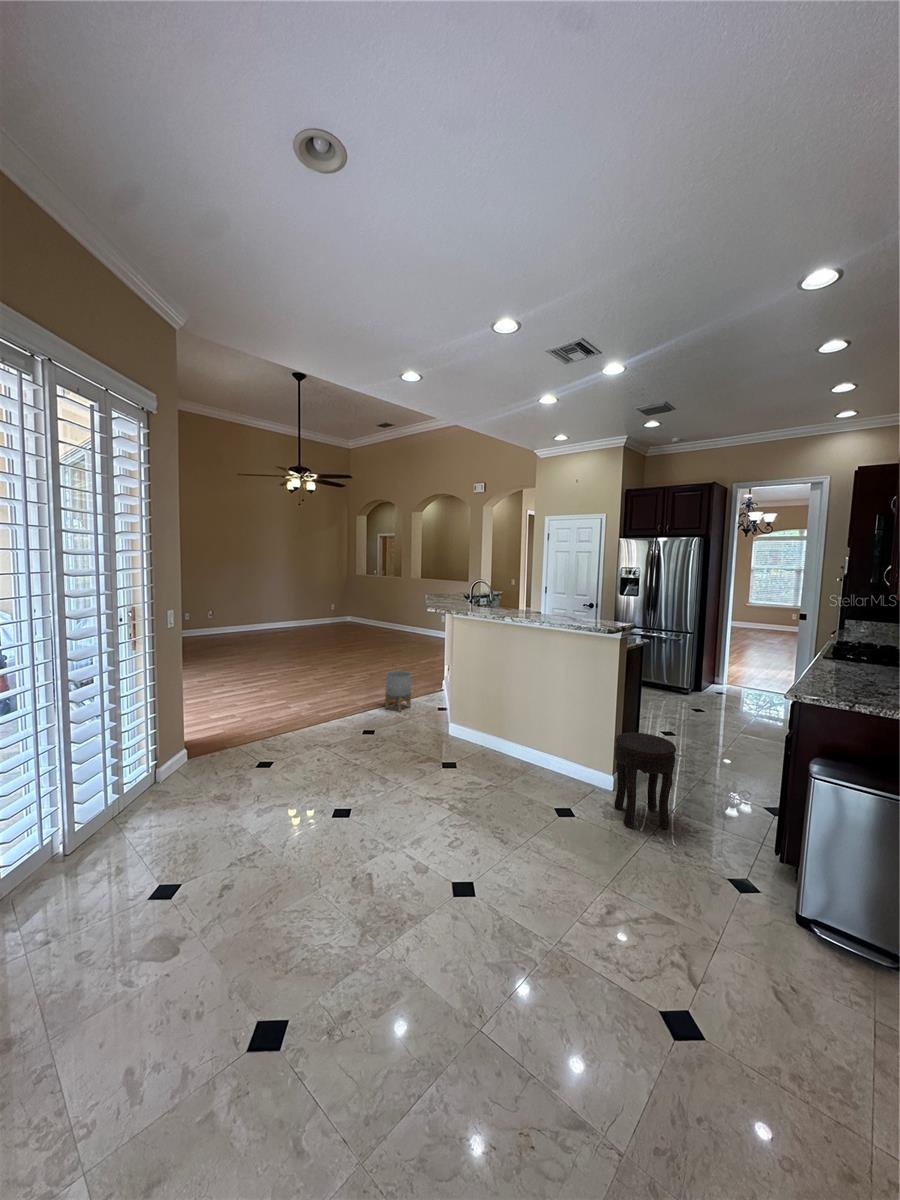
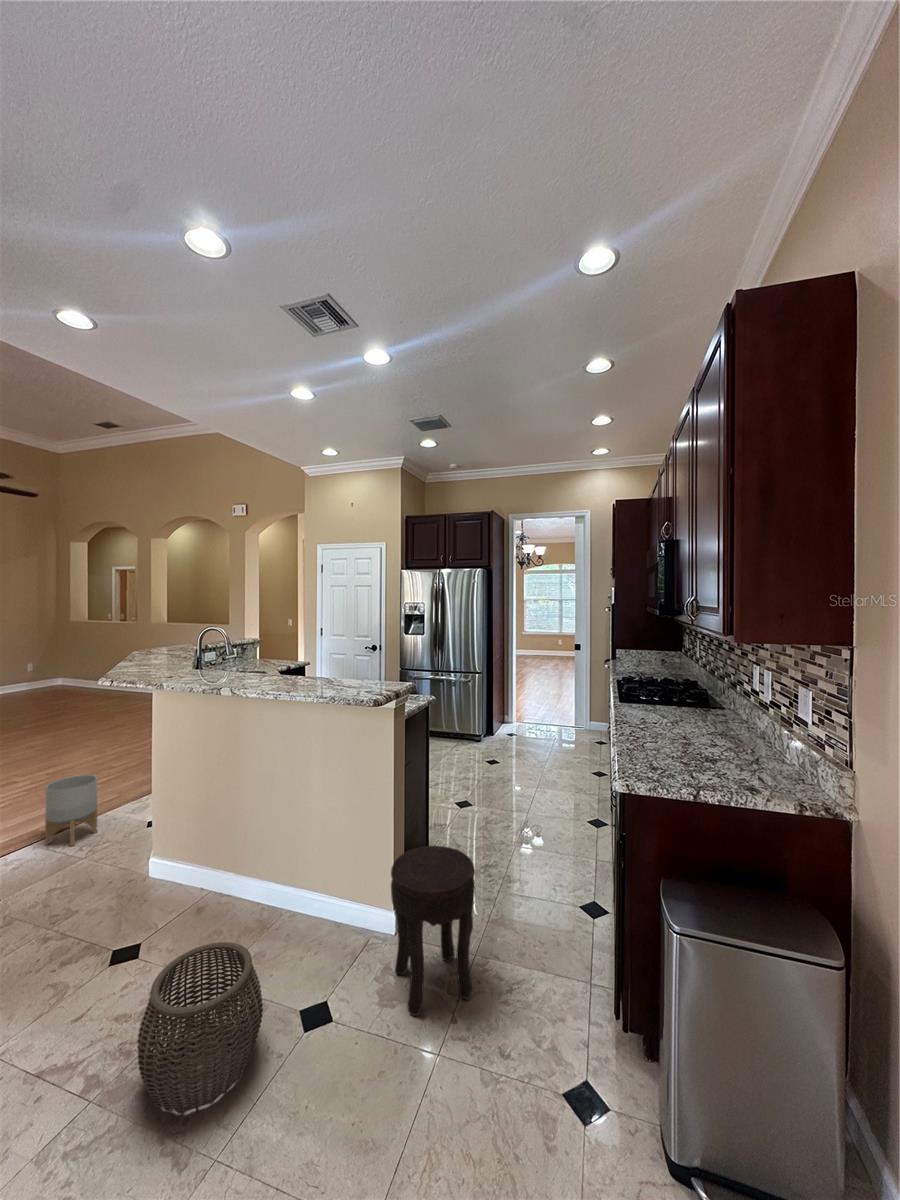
woven basket: none [476,756,538,828] -> present [137,942,263,1113]

